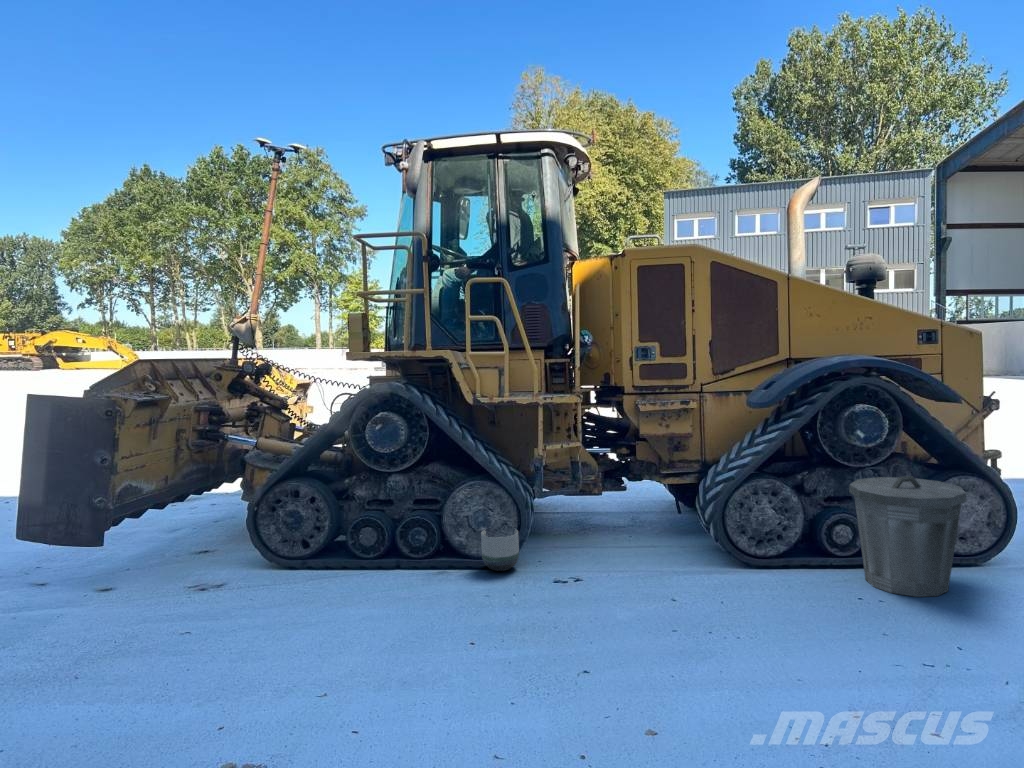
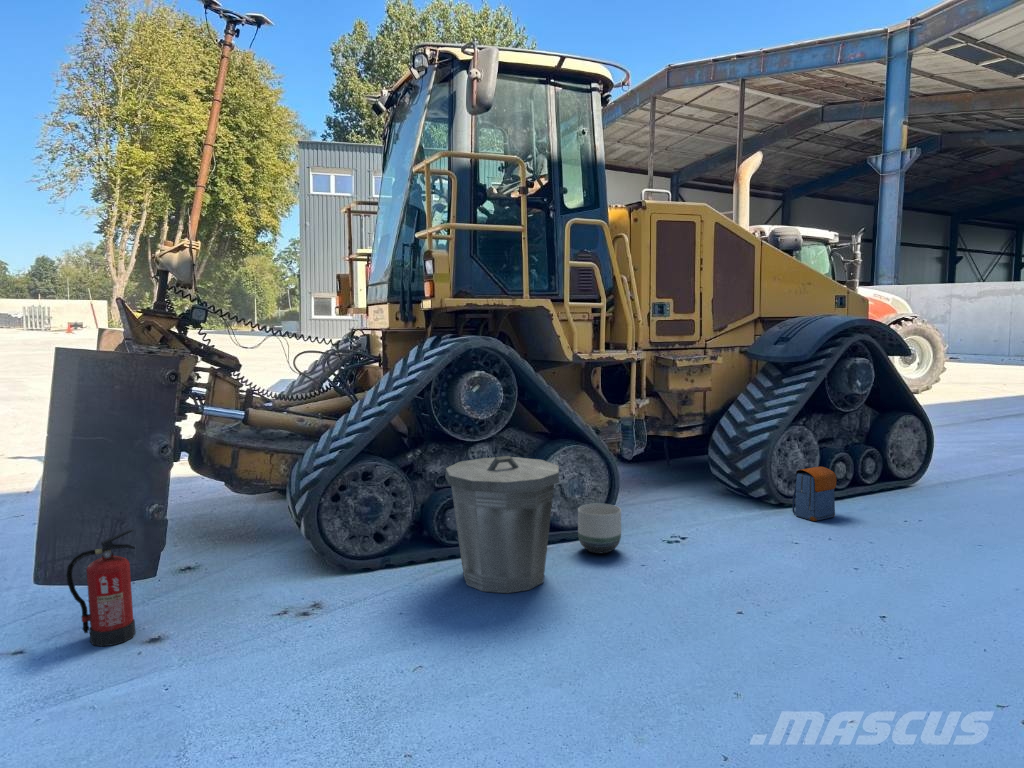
trash can: present [849,476,966,597] -> present [445,456,559,593]
fire extinguisher: none [138,498,174,565] -> present [67,529,135,646]
backpack: none [745,525,787,582] -> present [792,466,836,521]

